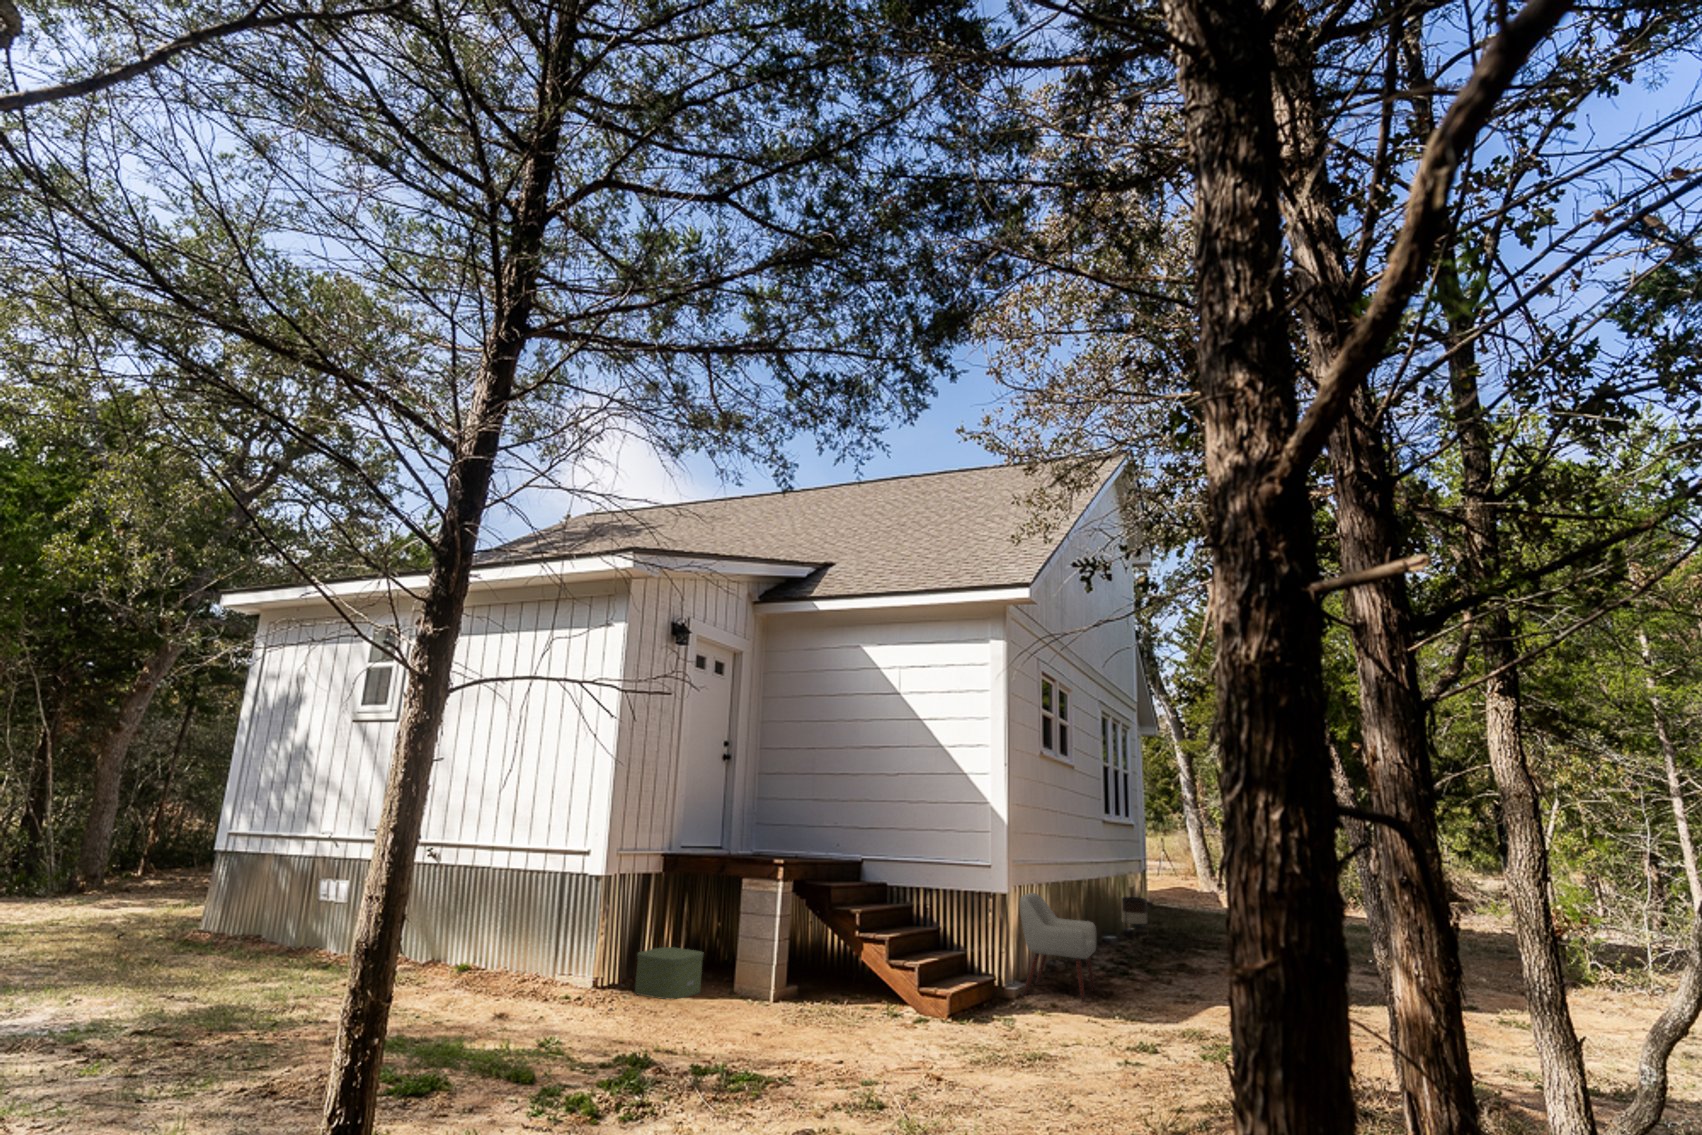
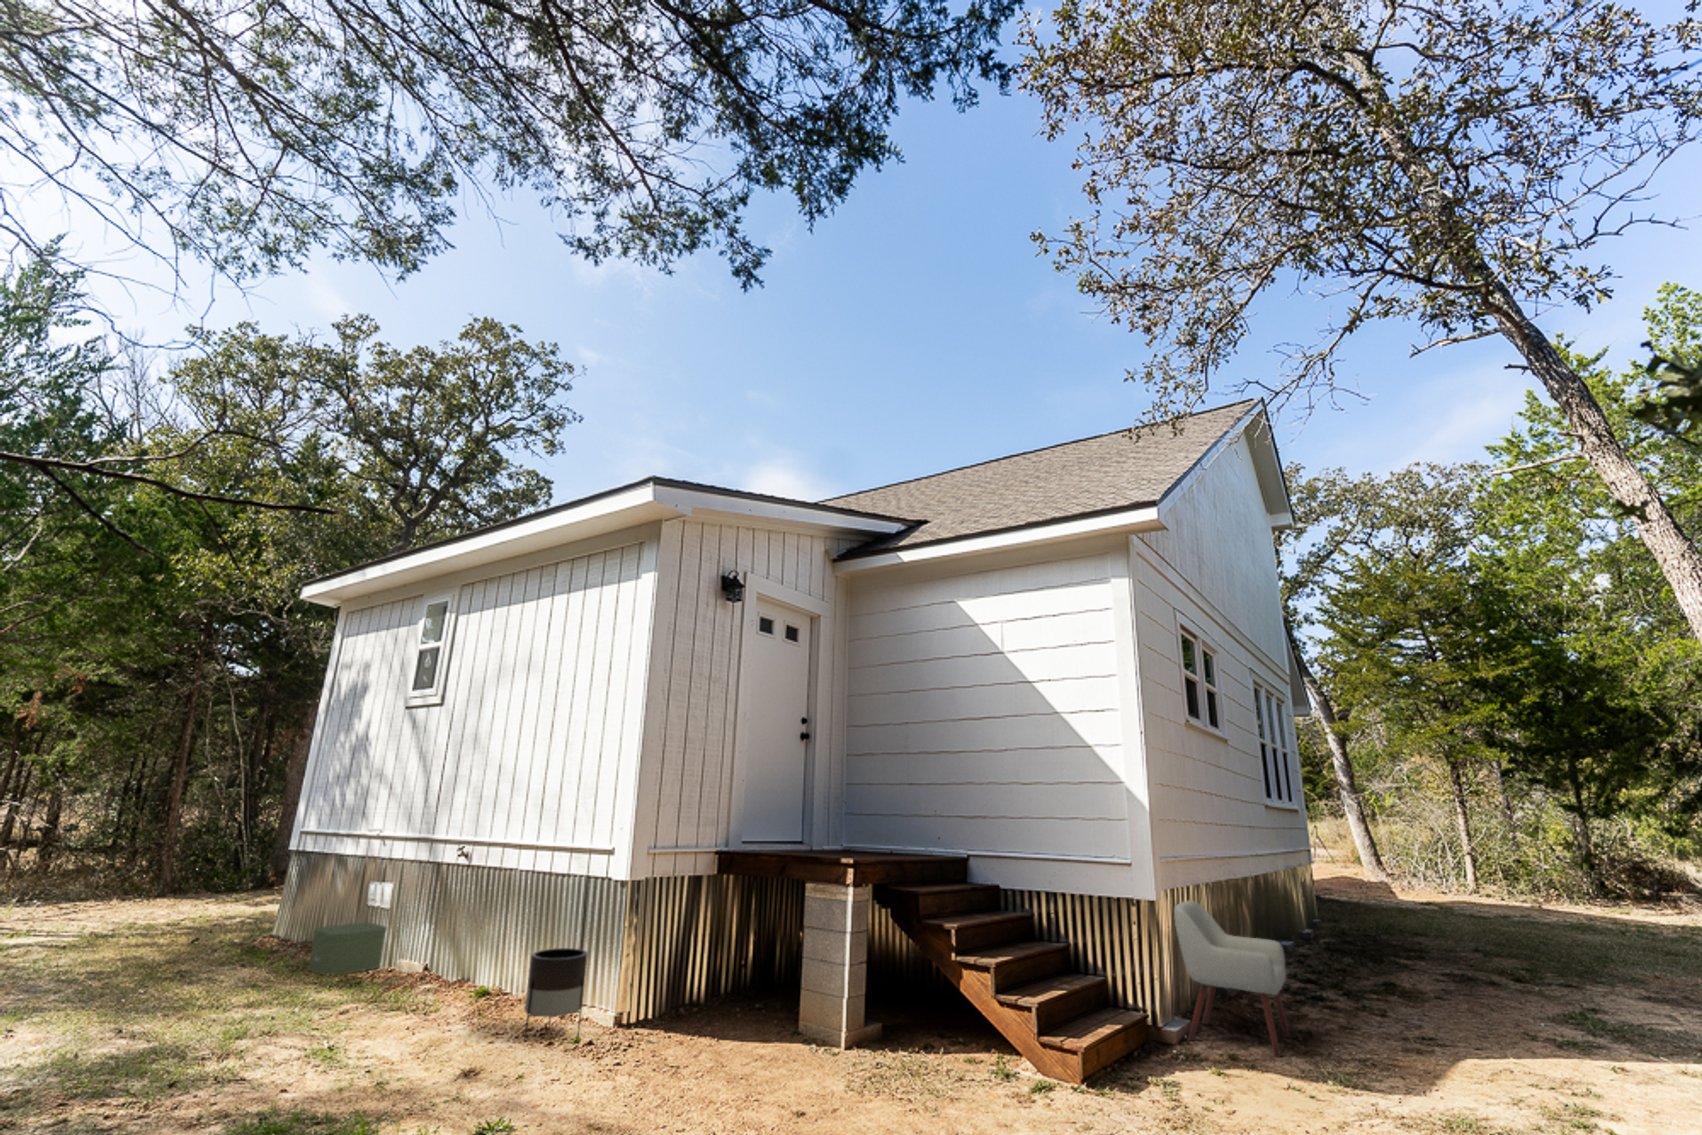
planter: present [1121,897,1148,927] -> present [524,948,588,1041]
storage box: present [635,947,703,999] -> present [308,923,387,975]

